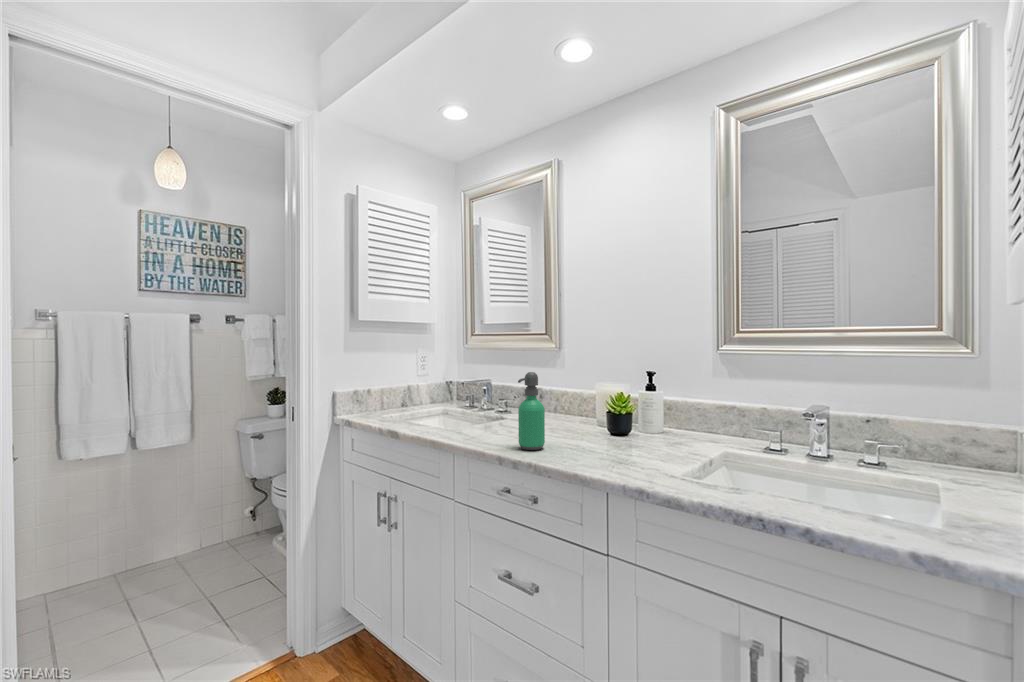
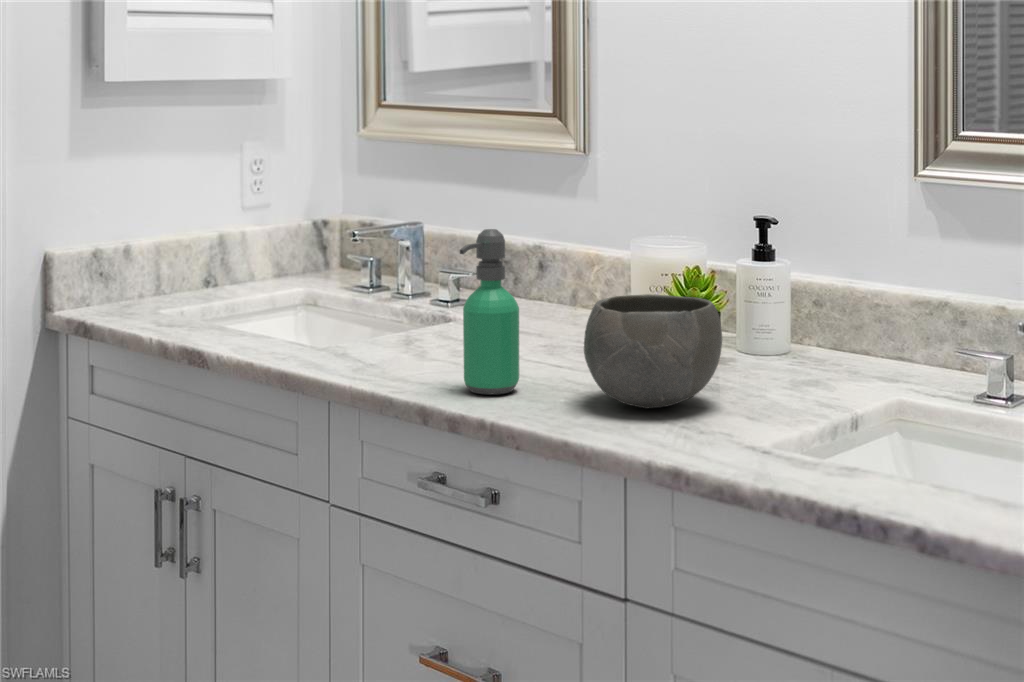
ceramic bowl: none [578,402,644,456] -> present [584,294,722,409]

